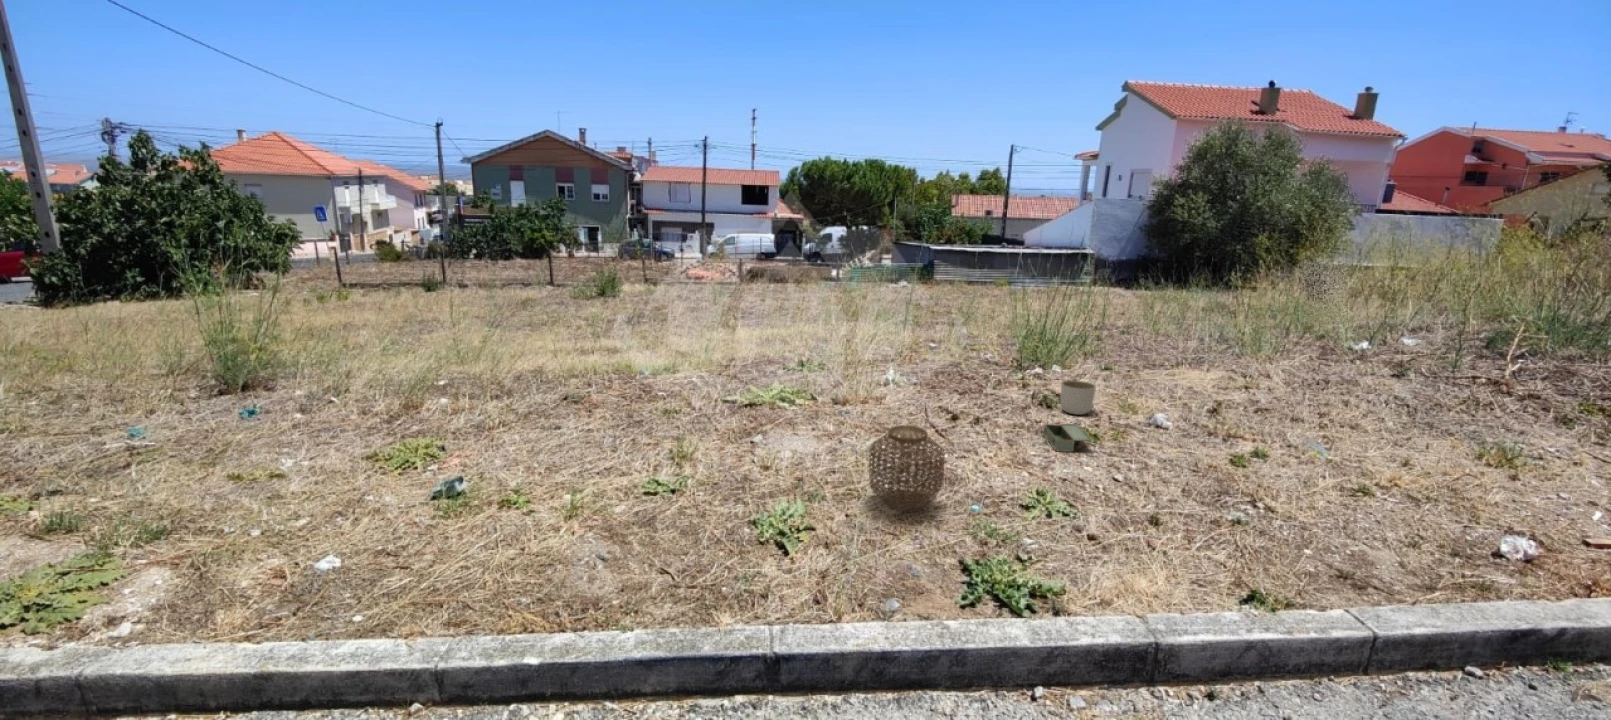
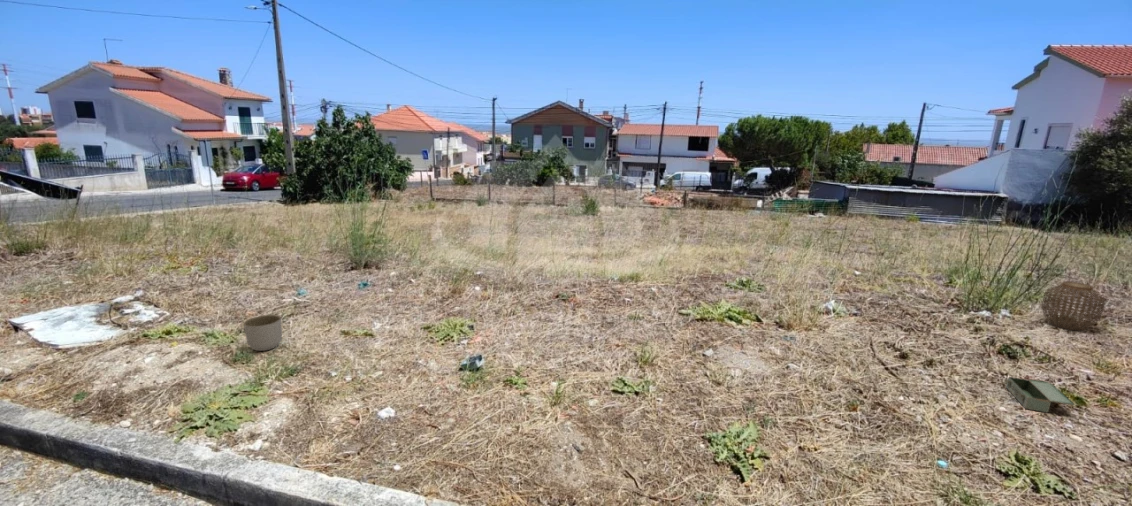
planter: present [1060,380,1095,415] -> present [244,315,282,351]
woven basket: present [869,425,945,512] -> present [1042,282,1105,331]

